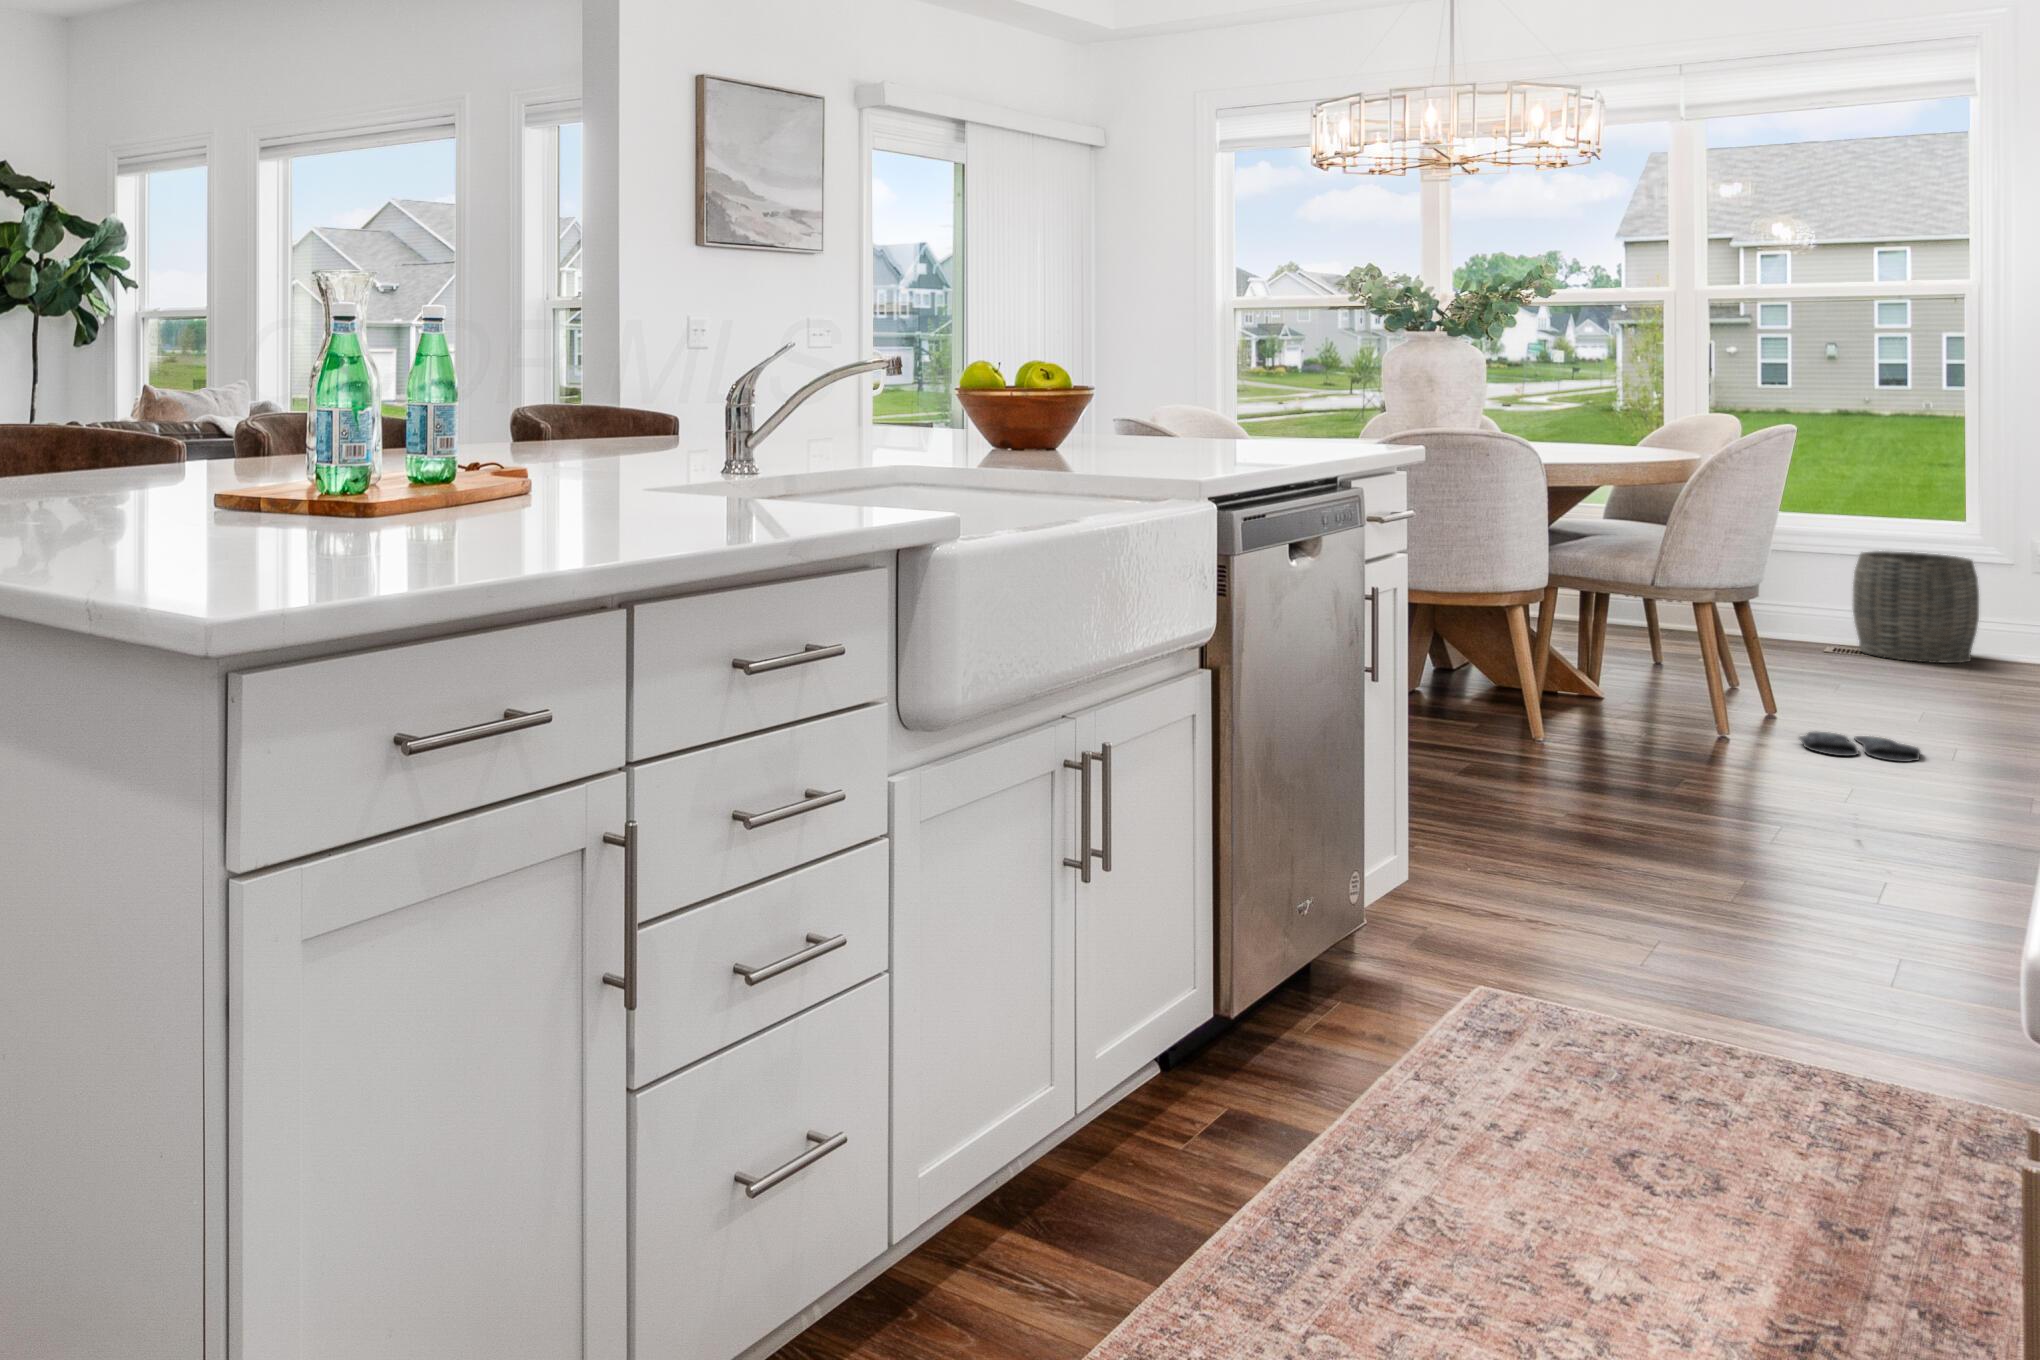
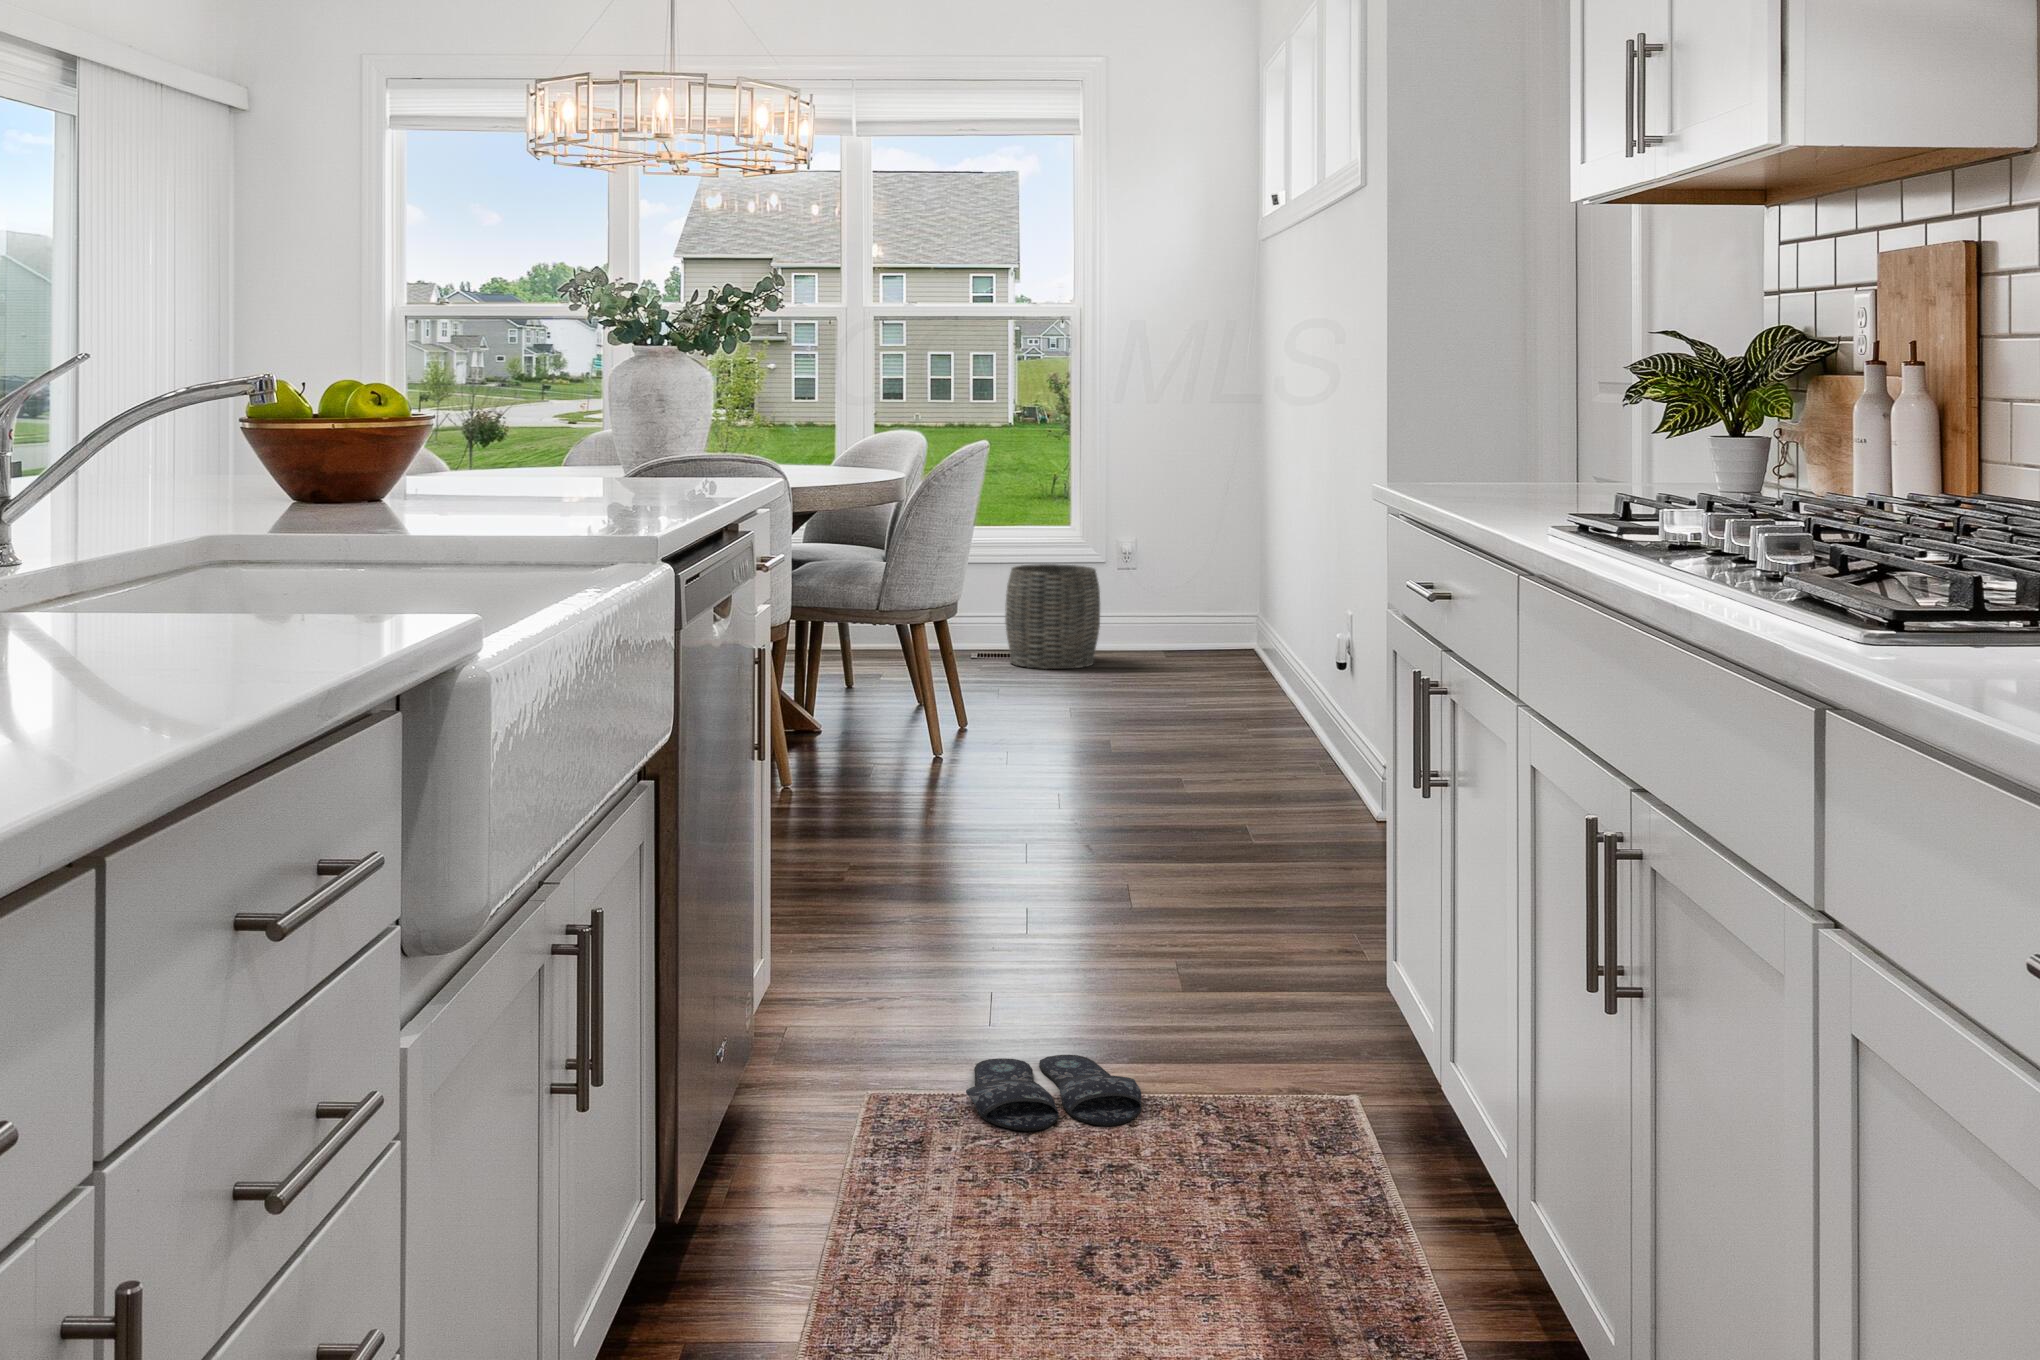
slippers: present [1799,732,1920,762] -> present [966,1055,1141,1131]

